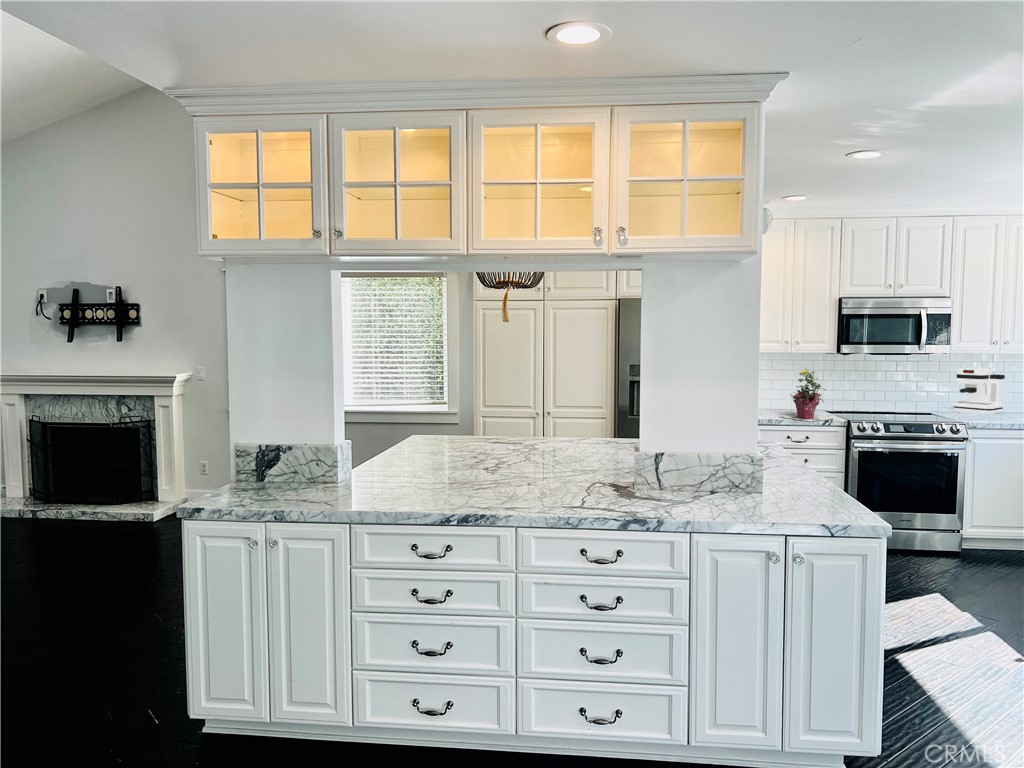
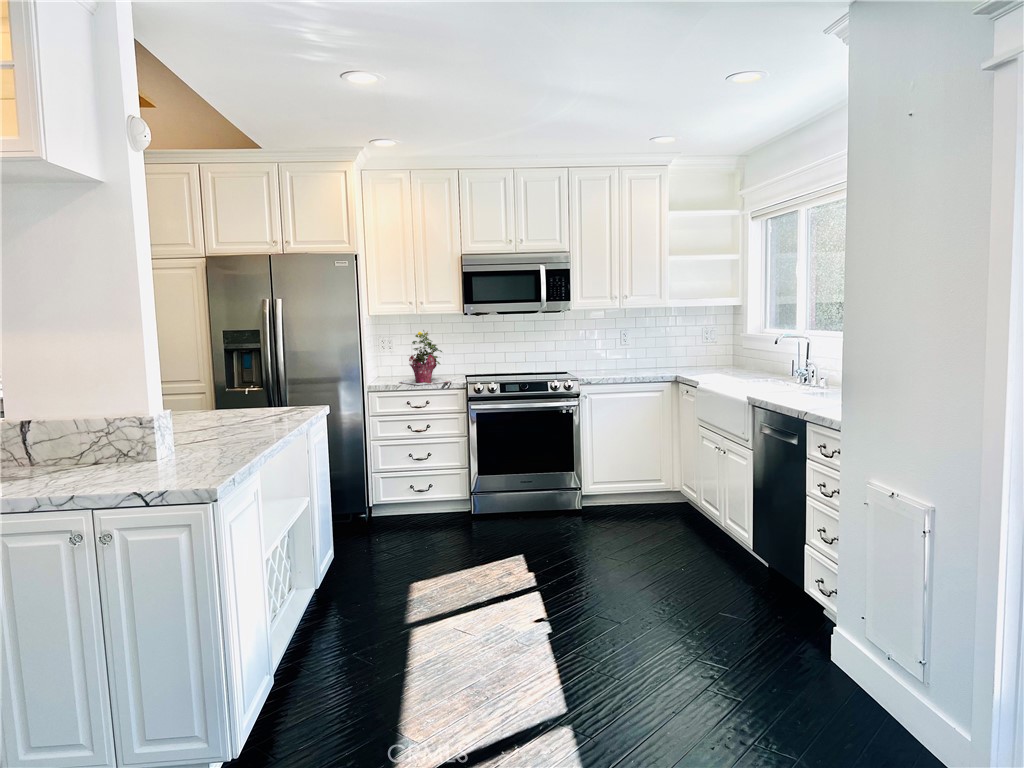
coffee maker: present [953,368,1005,415] -> none [587,326,632,371]

